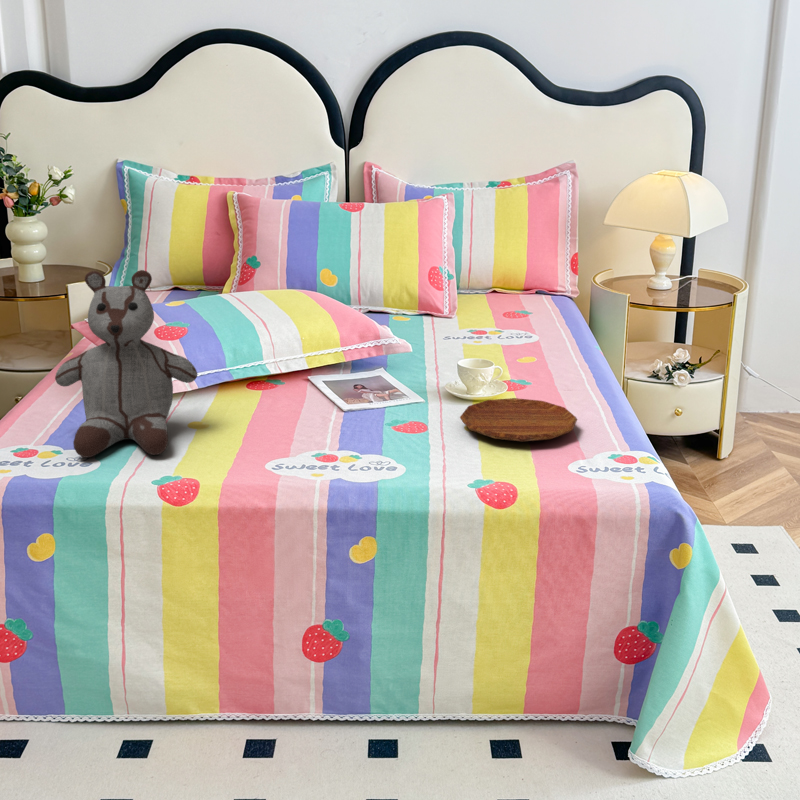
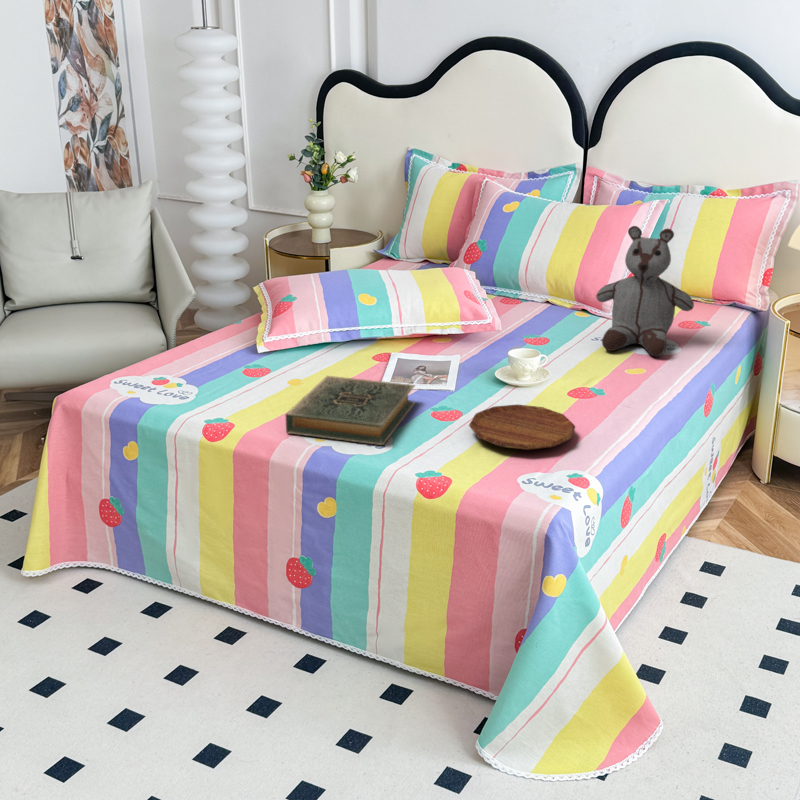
stuffed bear: present [55,270,197,457] -> present [596,226,694,357]
hardback book: none [260,398,398,475] -> present [286,376,415,445]

